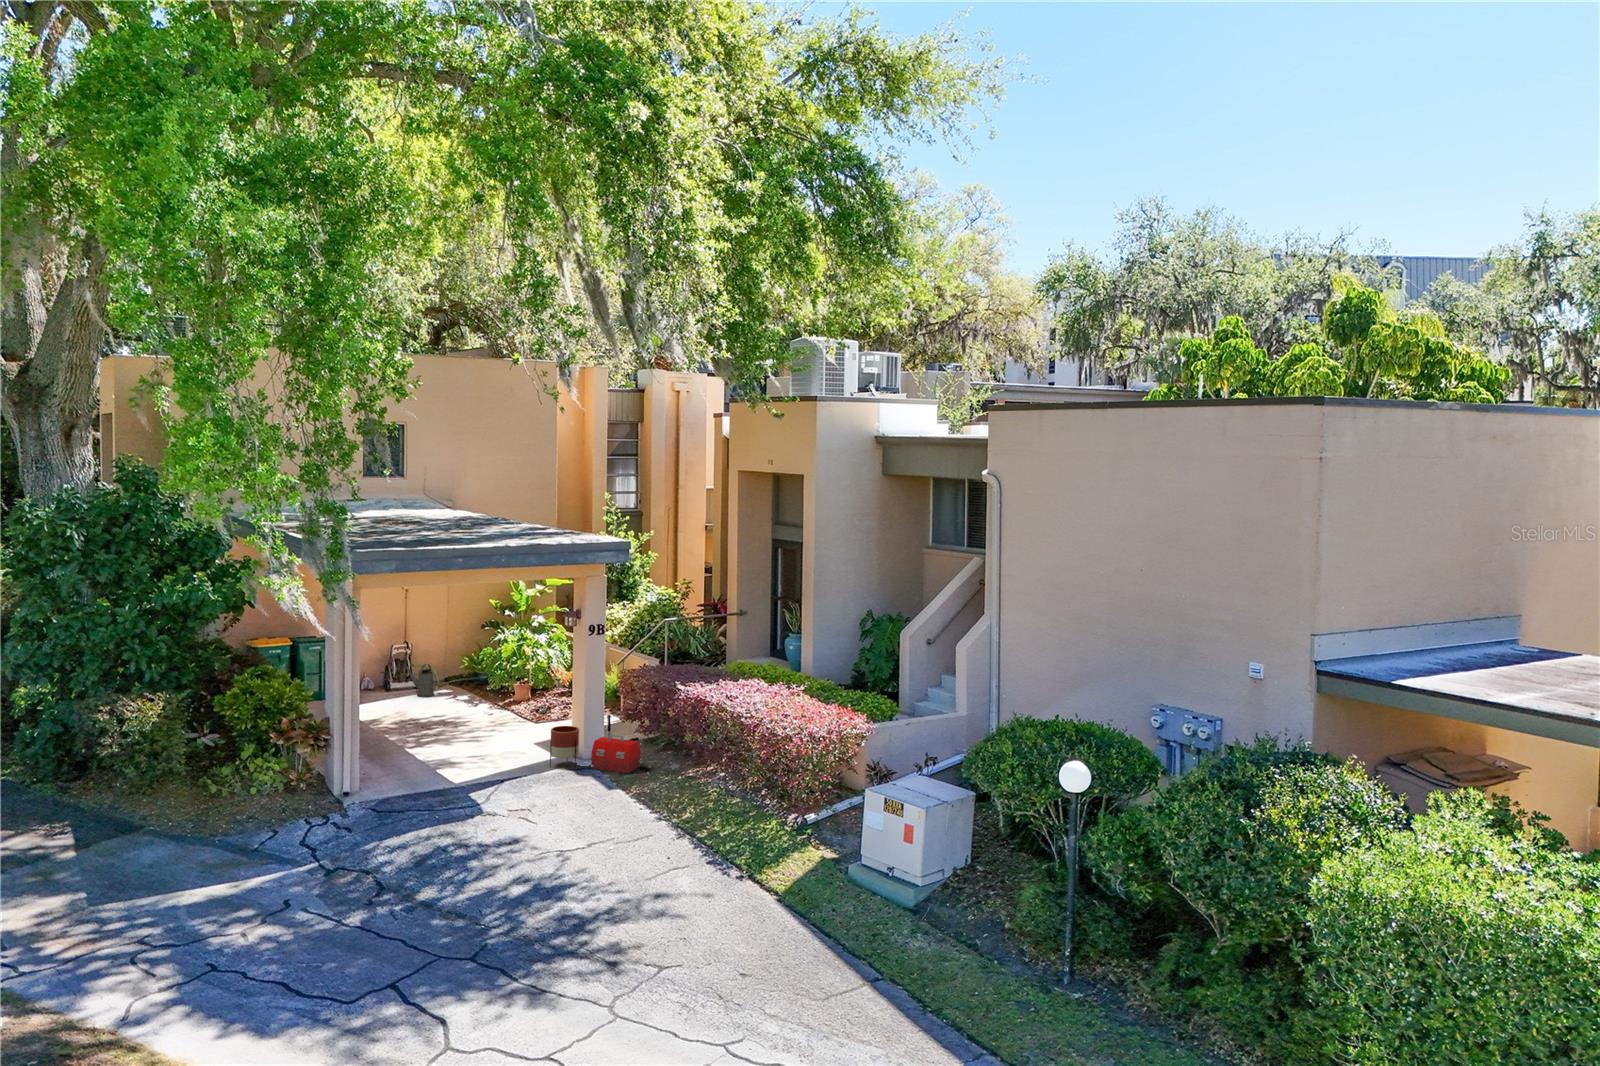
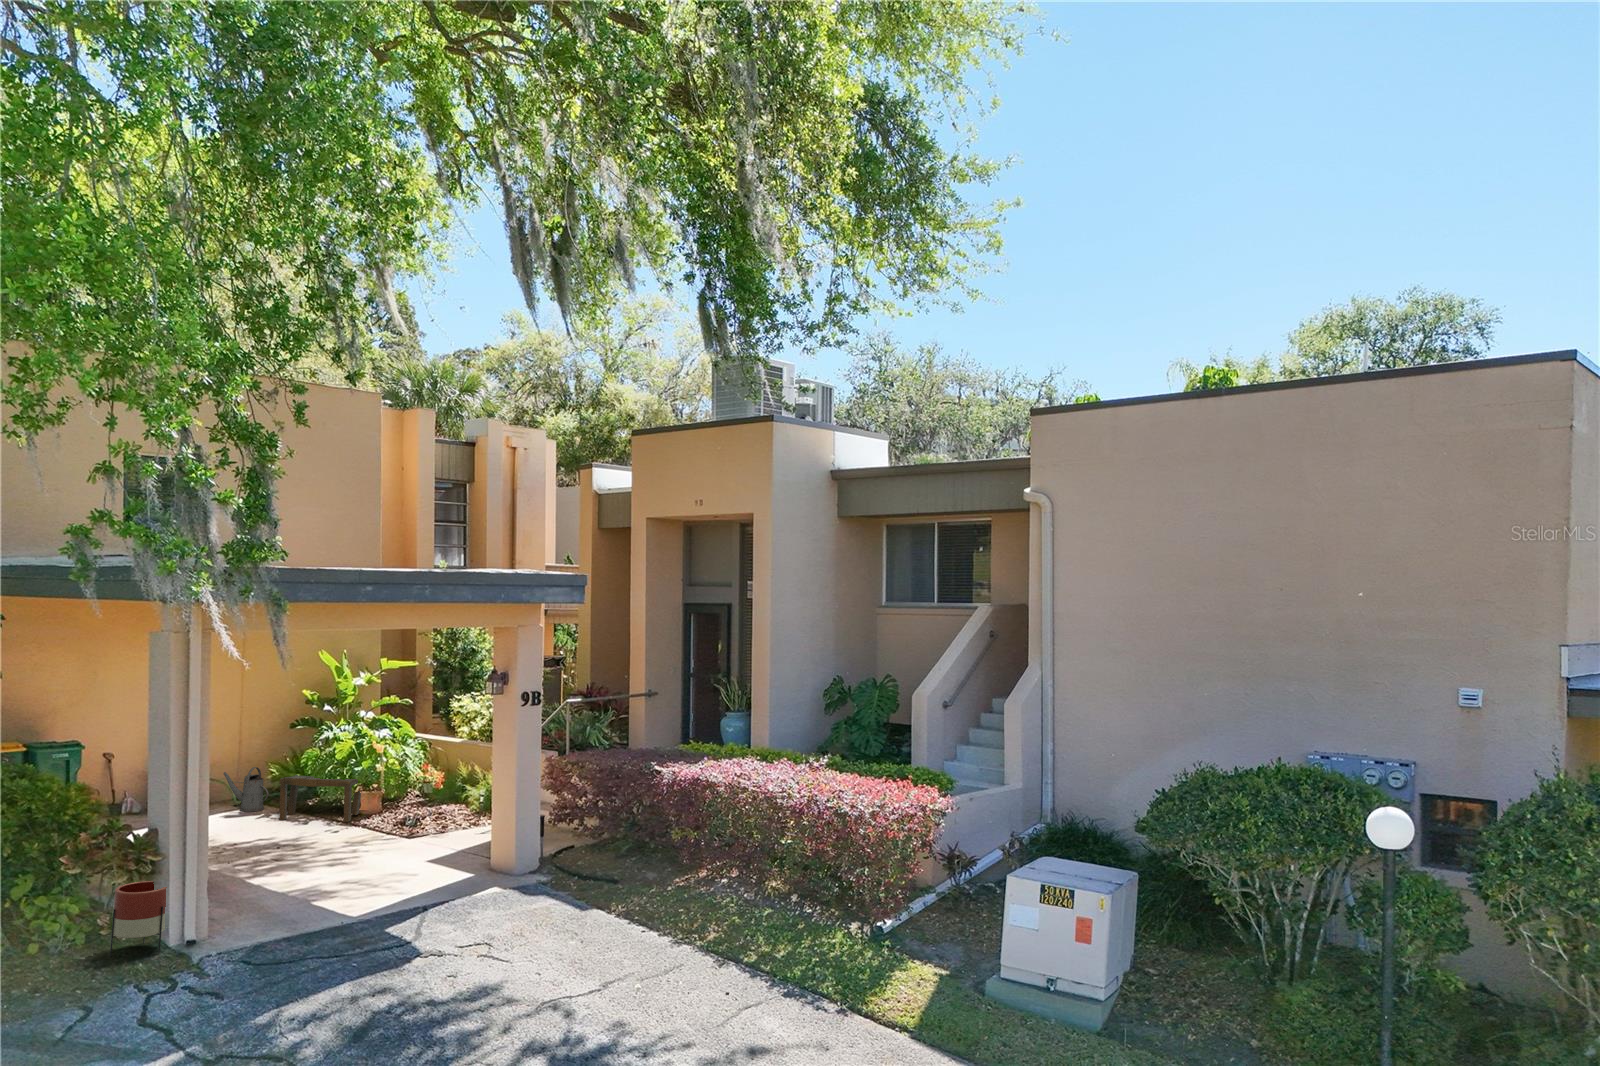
bench: none [439,671,501,709] -> present [279,775,361,822]
planter: present [550,726,579,768] -> present [110,881,167,957]
toolbox: present [591,734,640,773] -> none [535,836,599,888]

